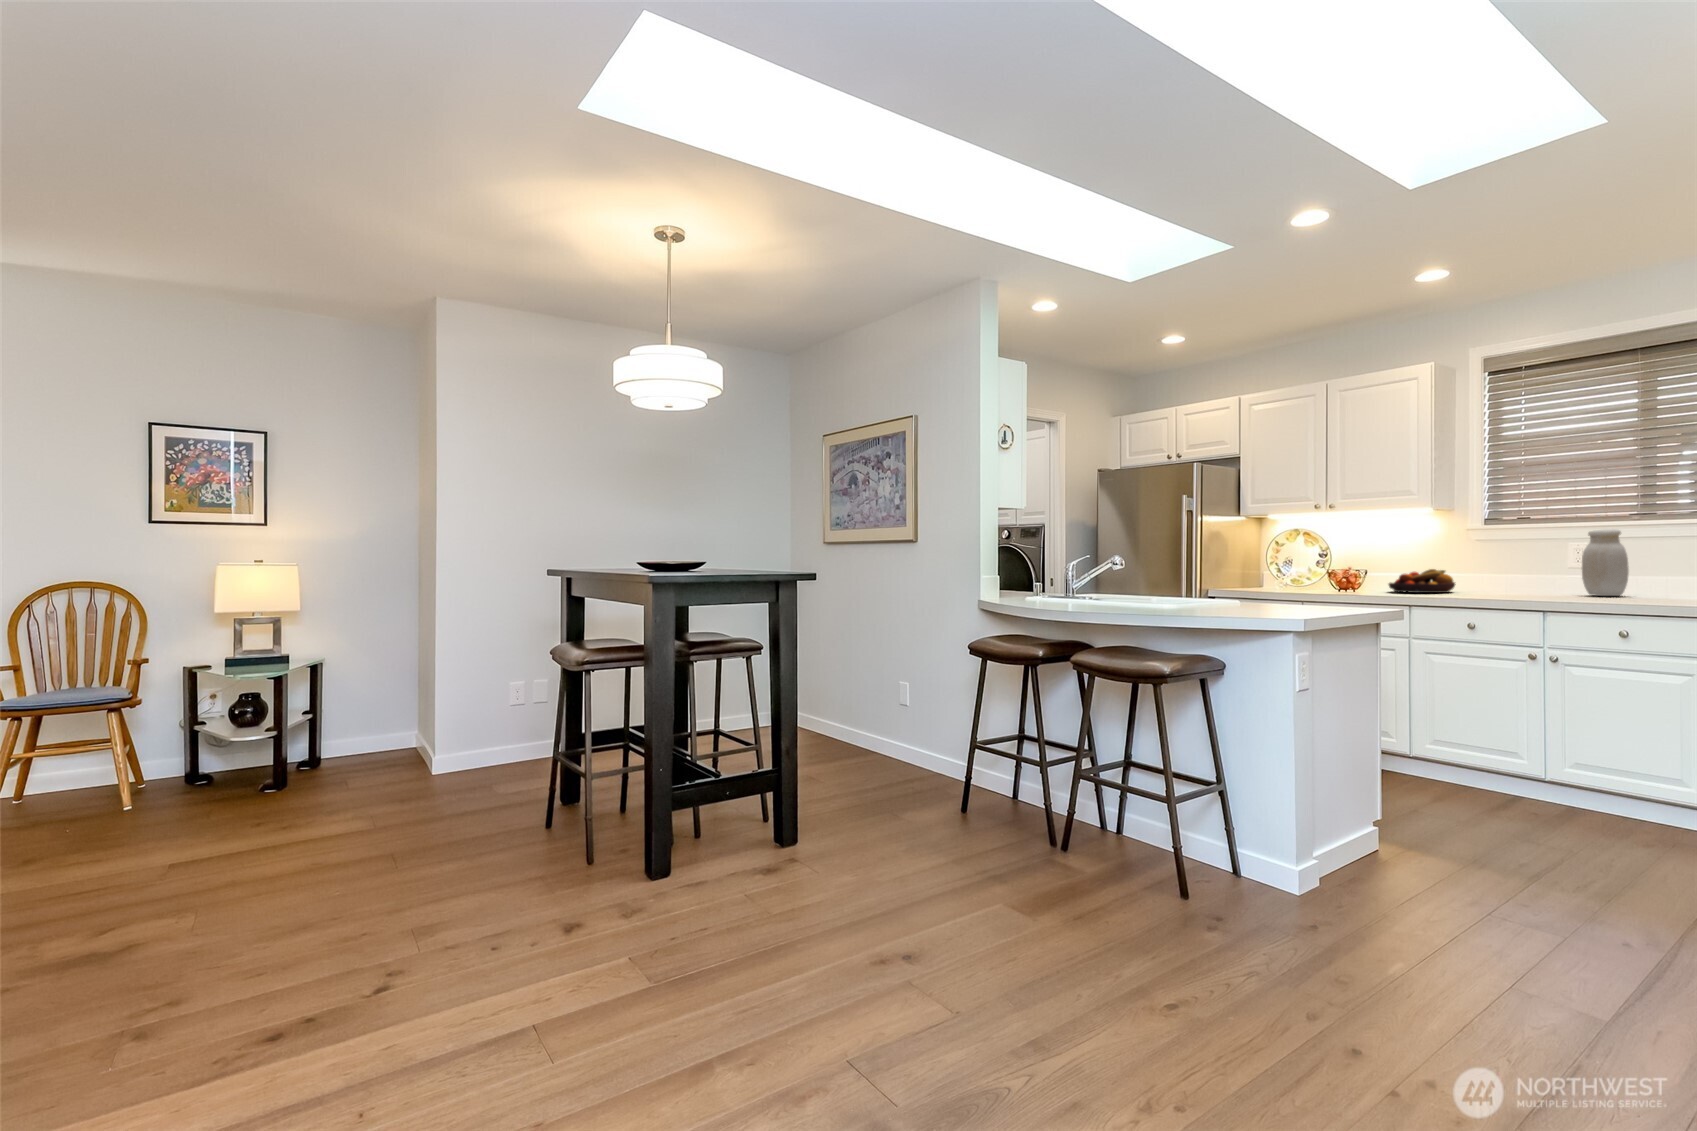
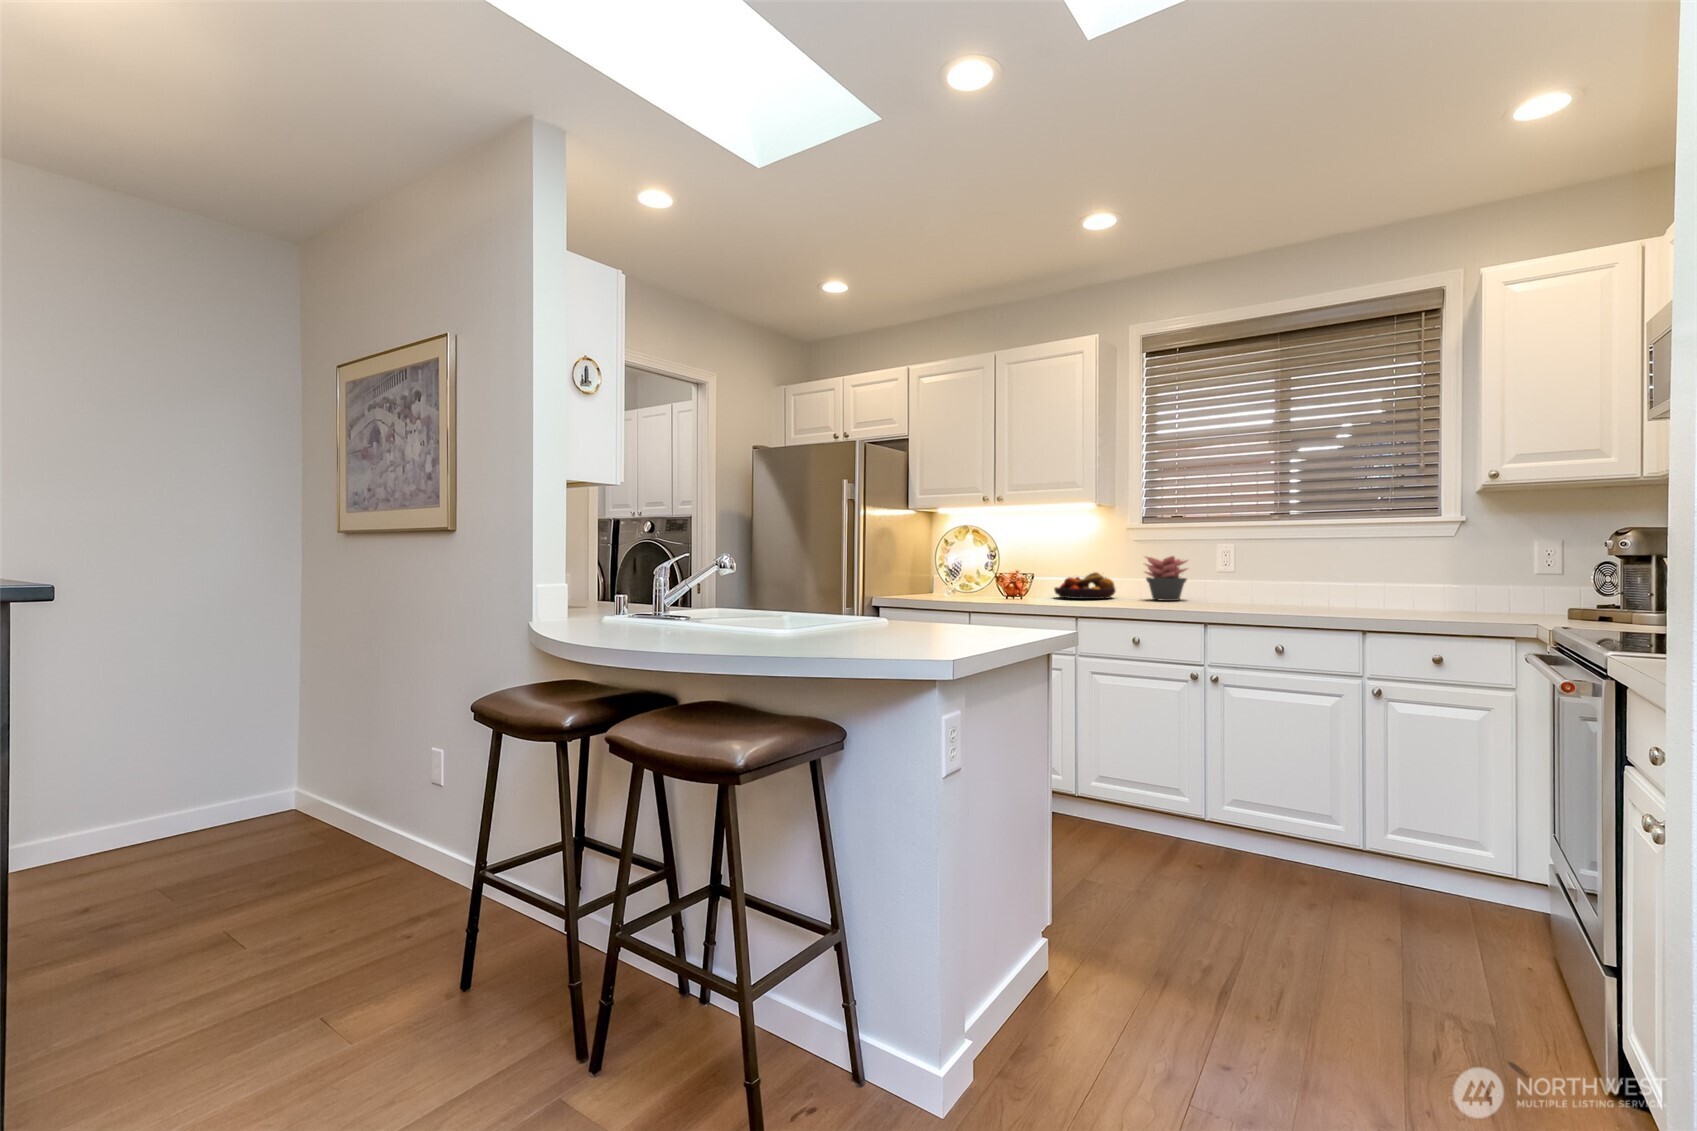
jar: present [1582,529,1629,596] -> none [1229,531,1269,603]
succulent plant: none [1485,553,1536,594] -> present [1145,556,1188,601]

